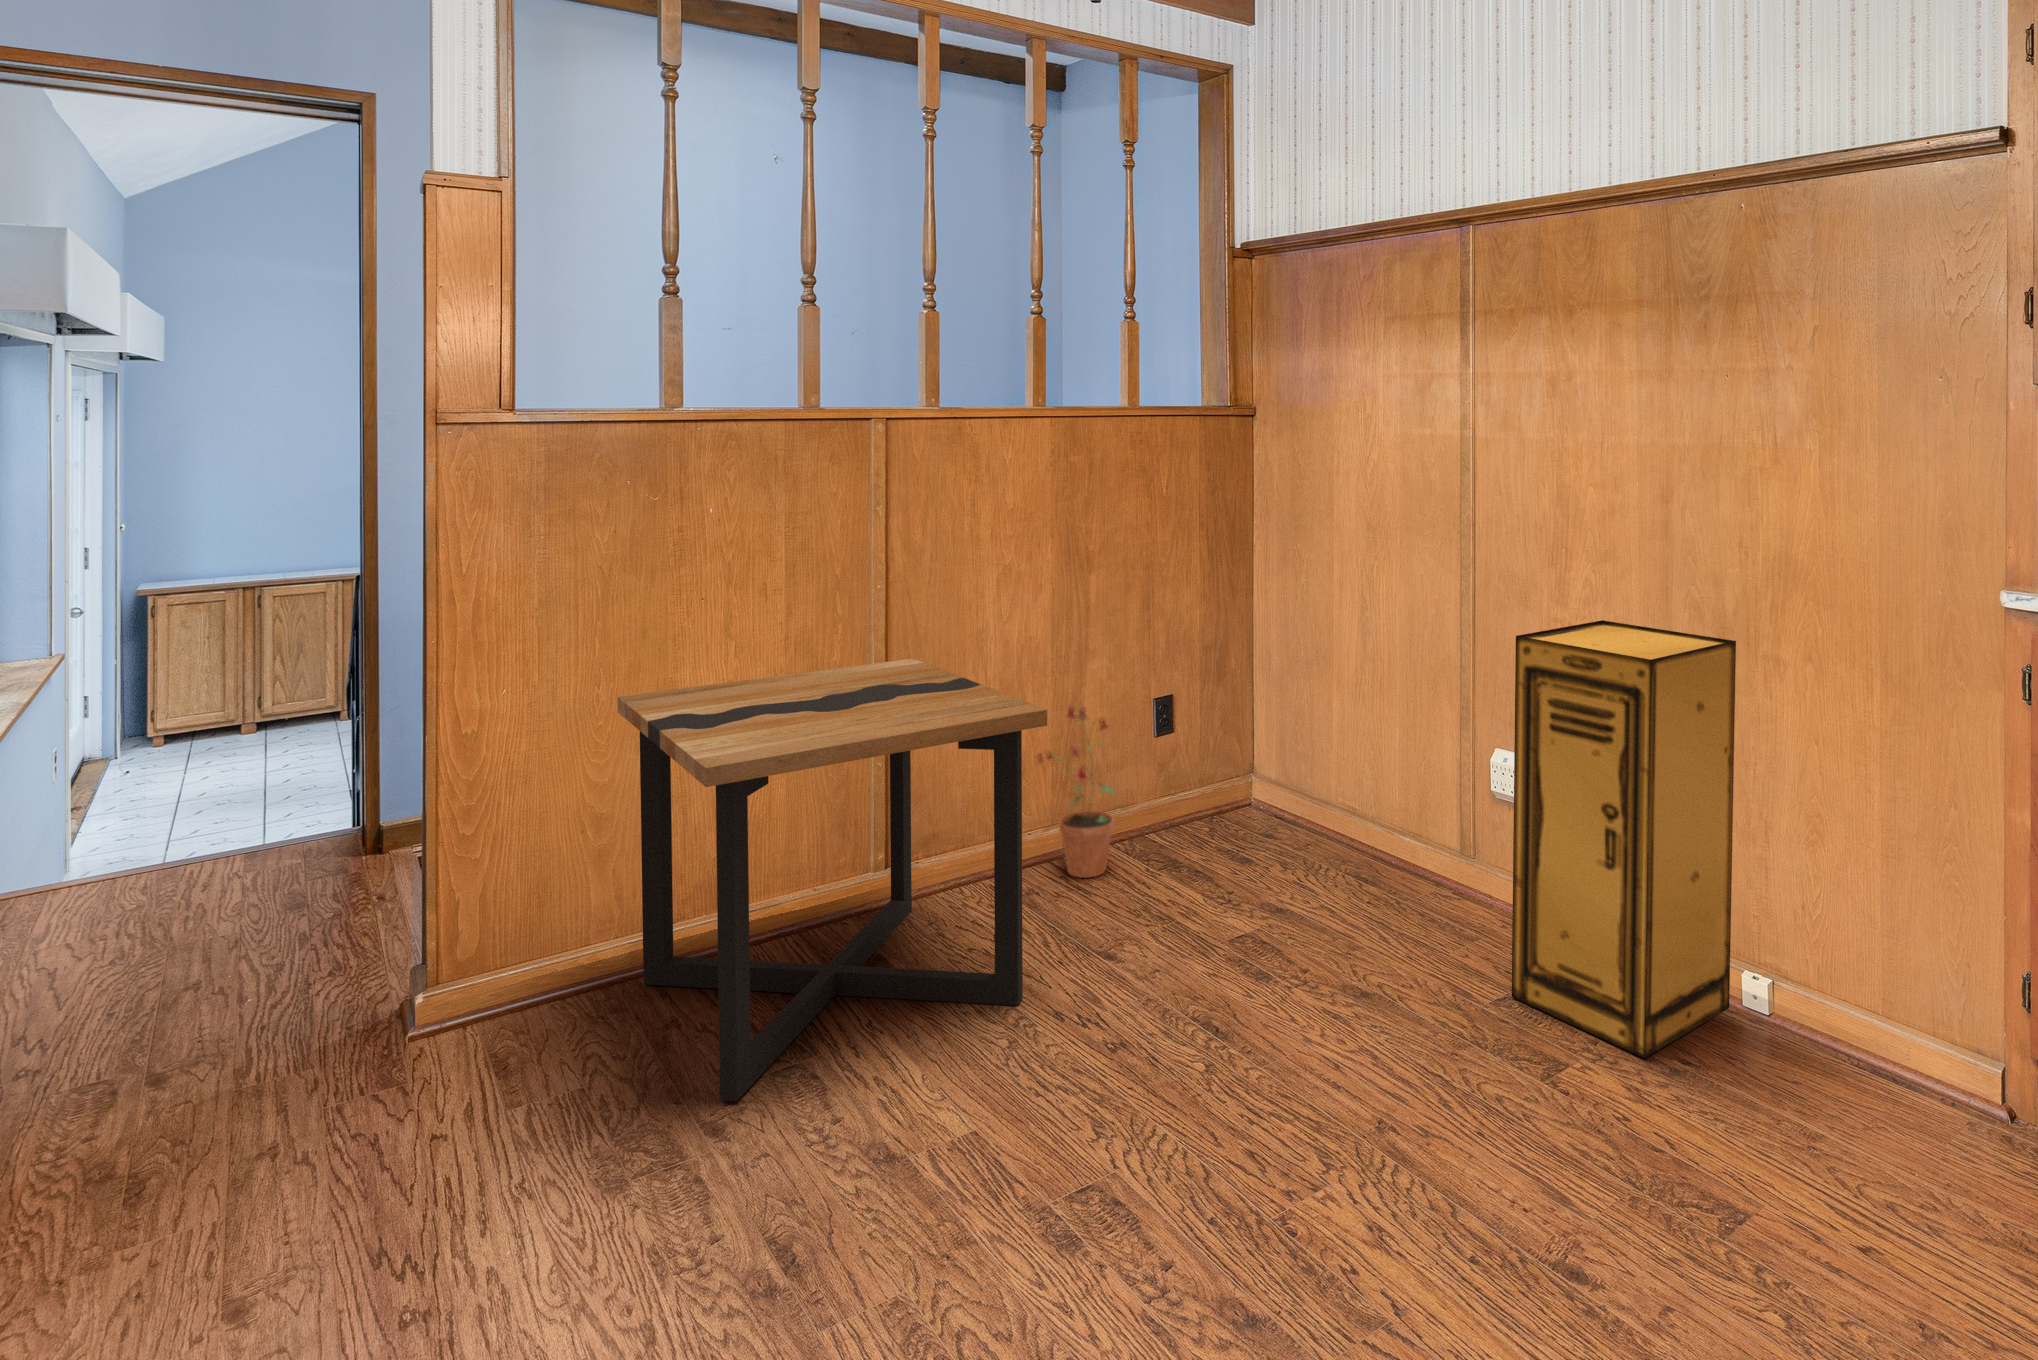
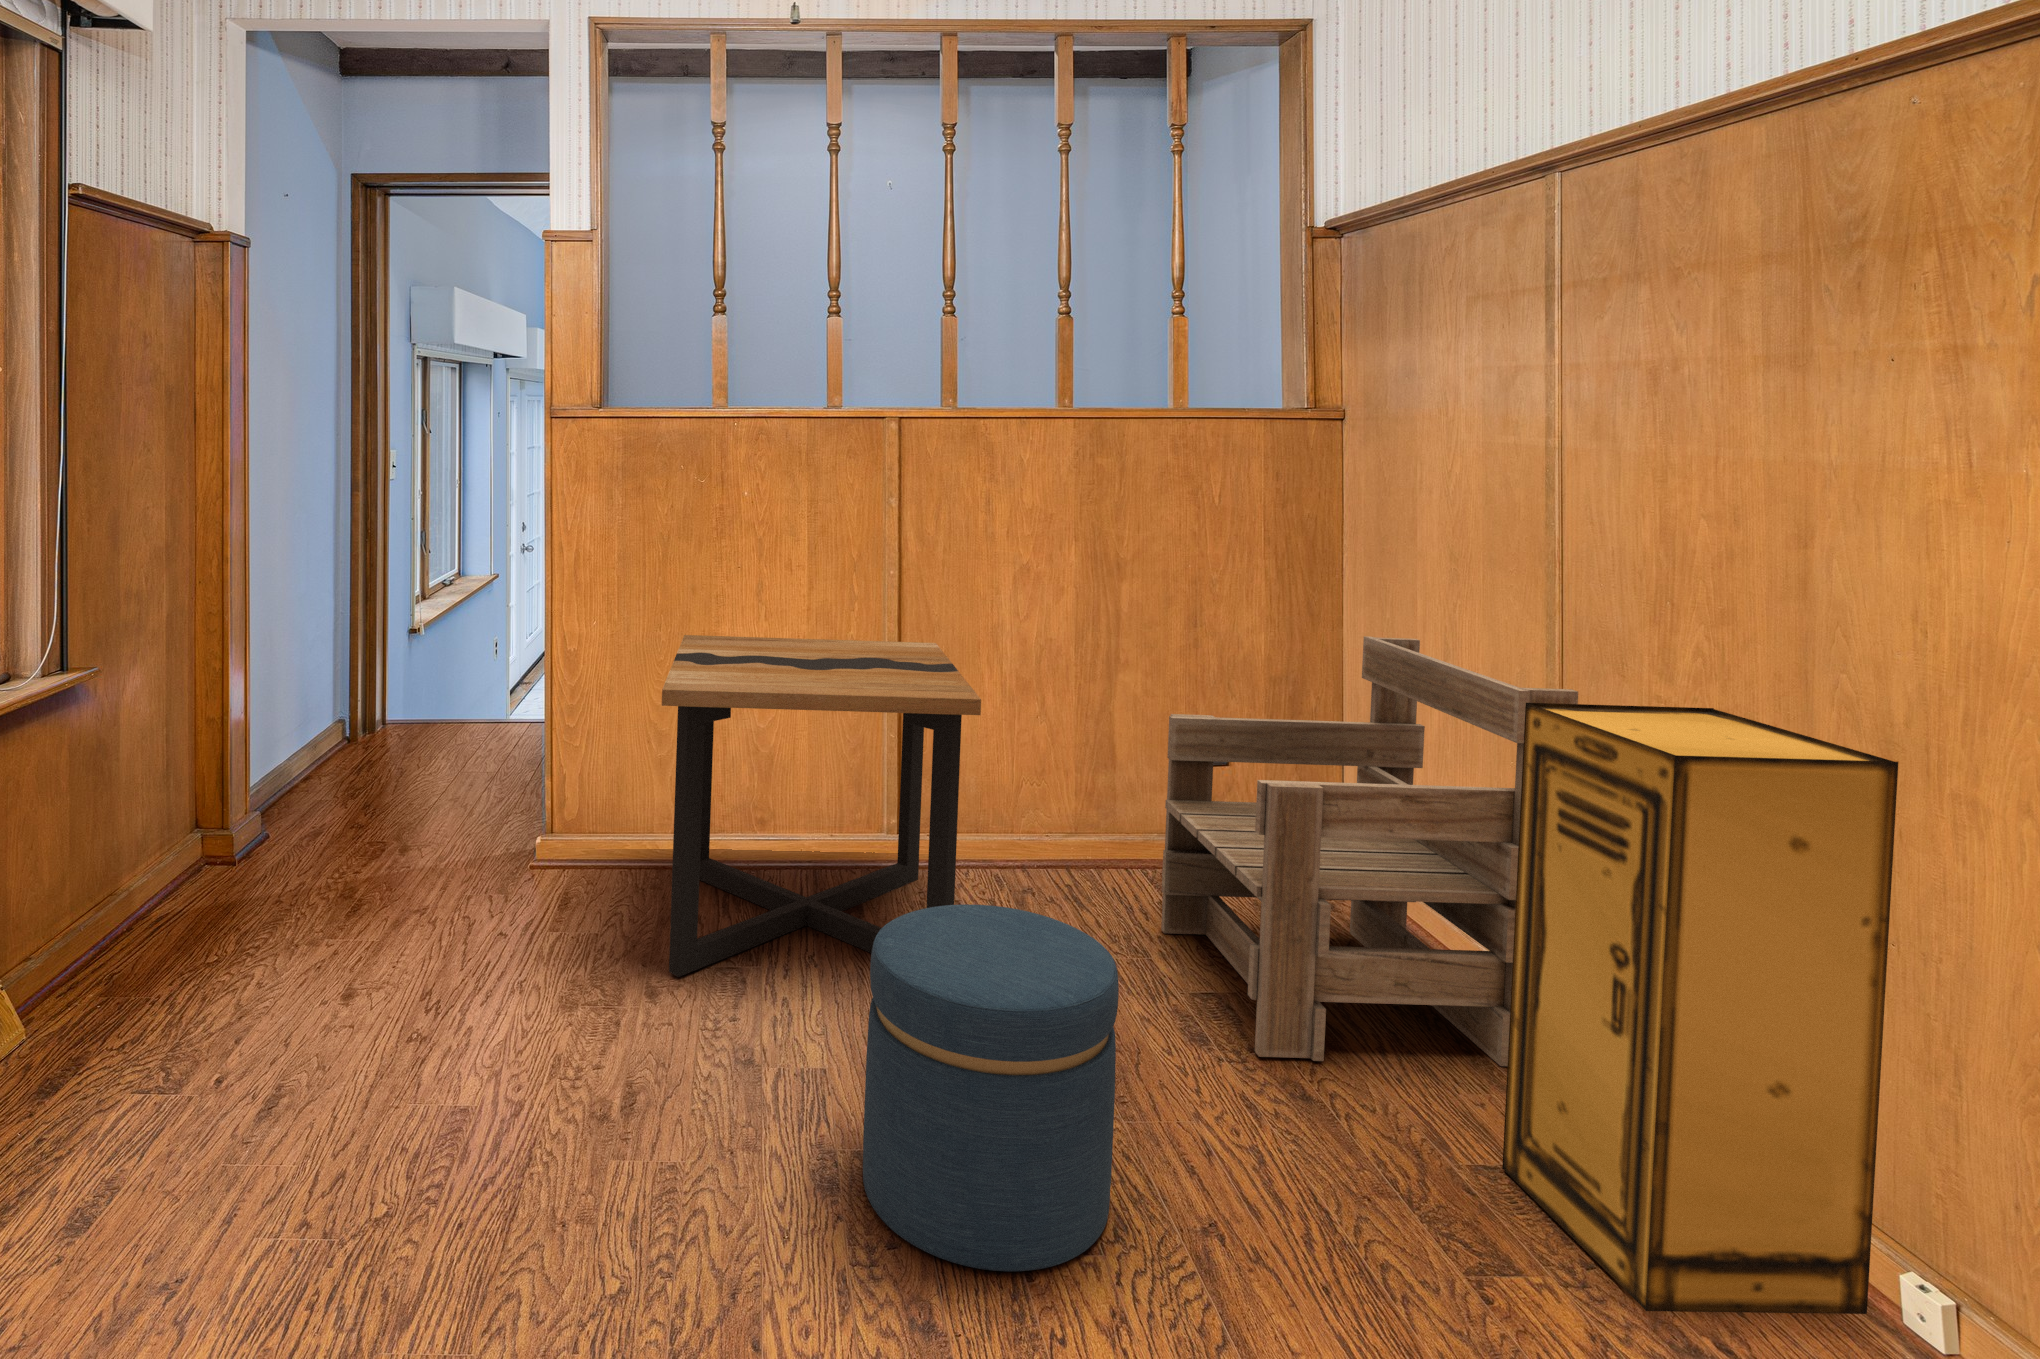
armchair: none [1163,593,1491,974] -> present [1161,636,1578,1066]
potted plant: present [1037,707,1115,878] -> none [1058,717,1135,897]
ottoman: none [1085,903,1320,1254] -> present [863,904,1119,1271]

